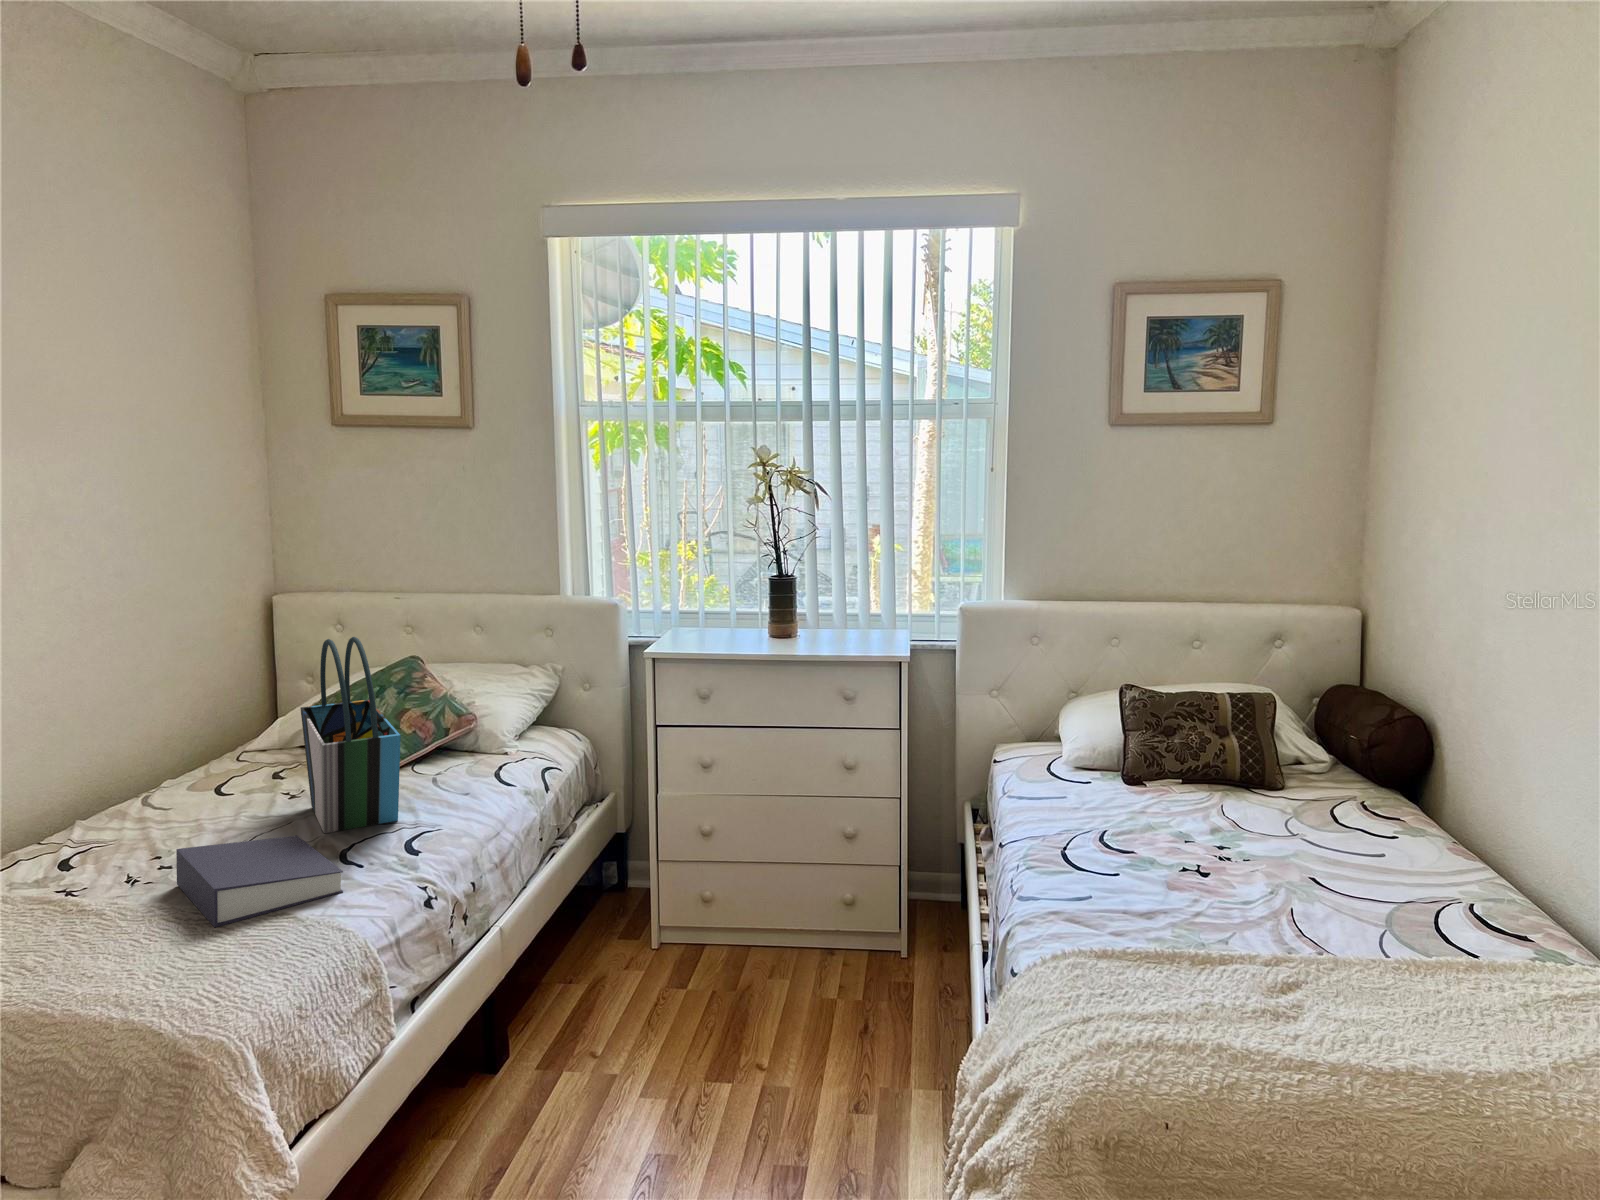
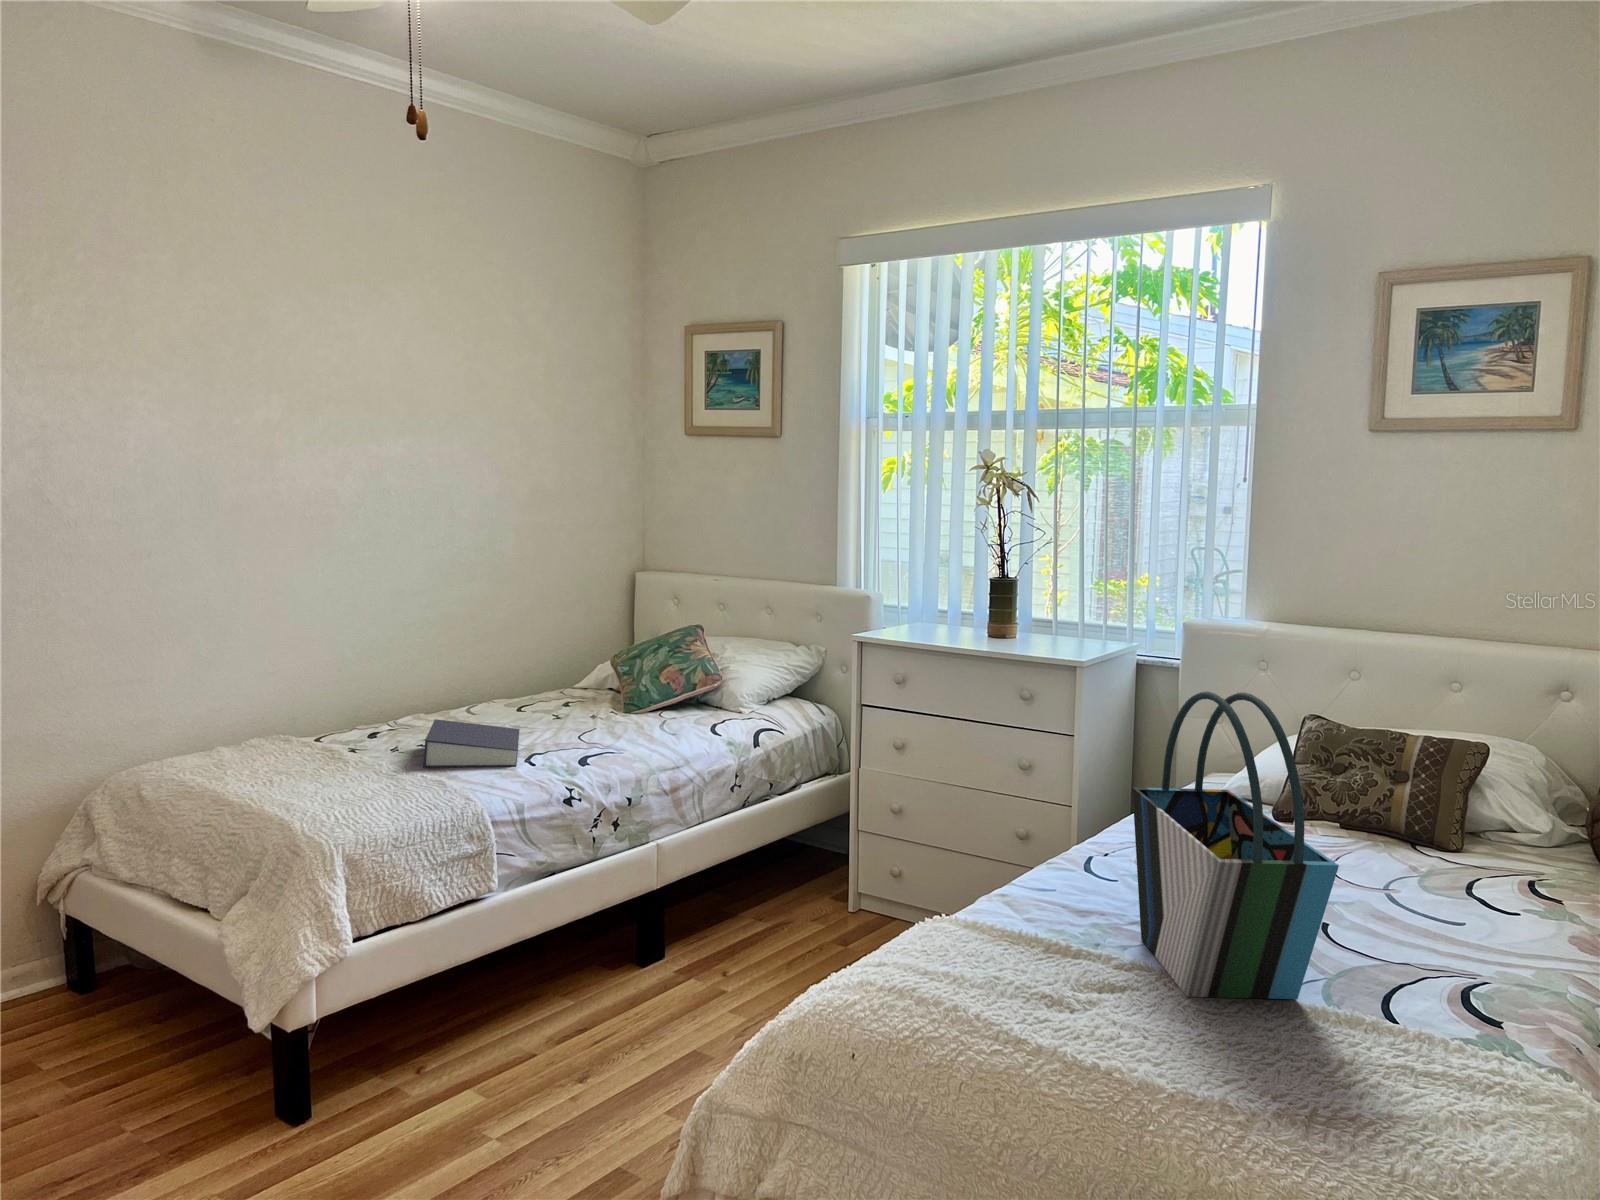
tote bag: present [300,637,401,833] -> present [1132,691,1339,999]

